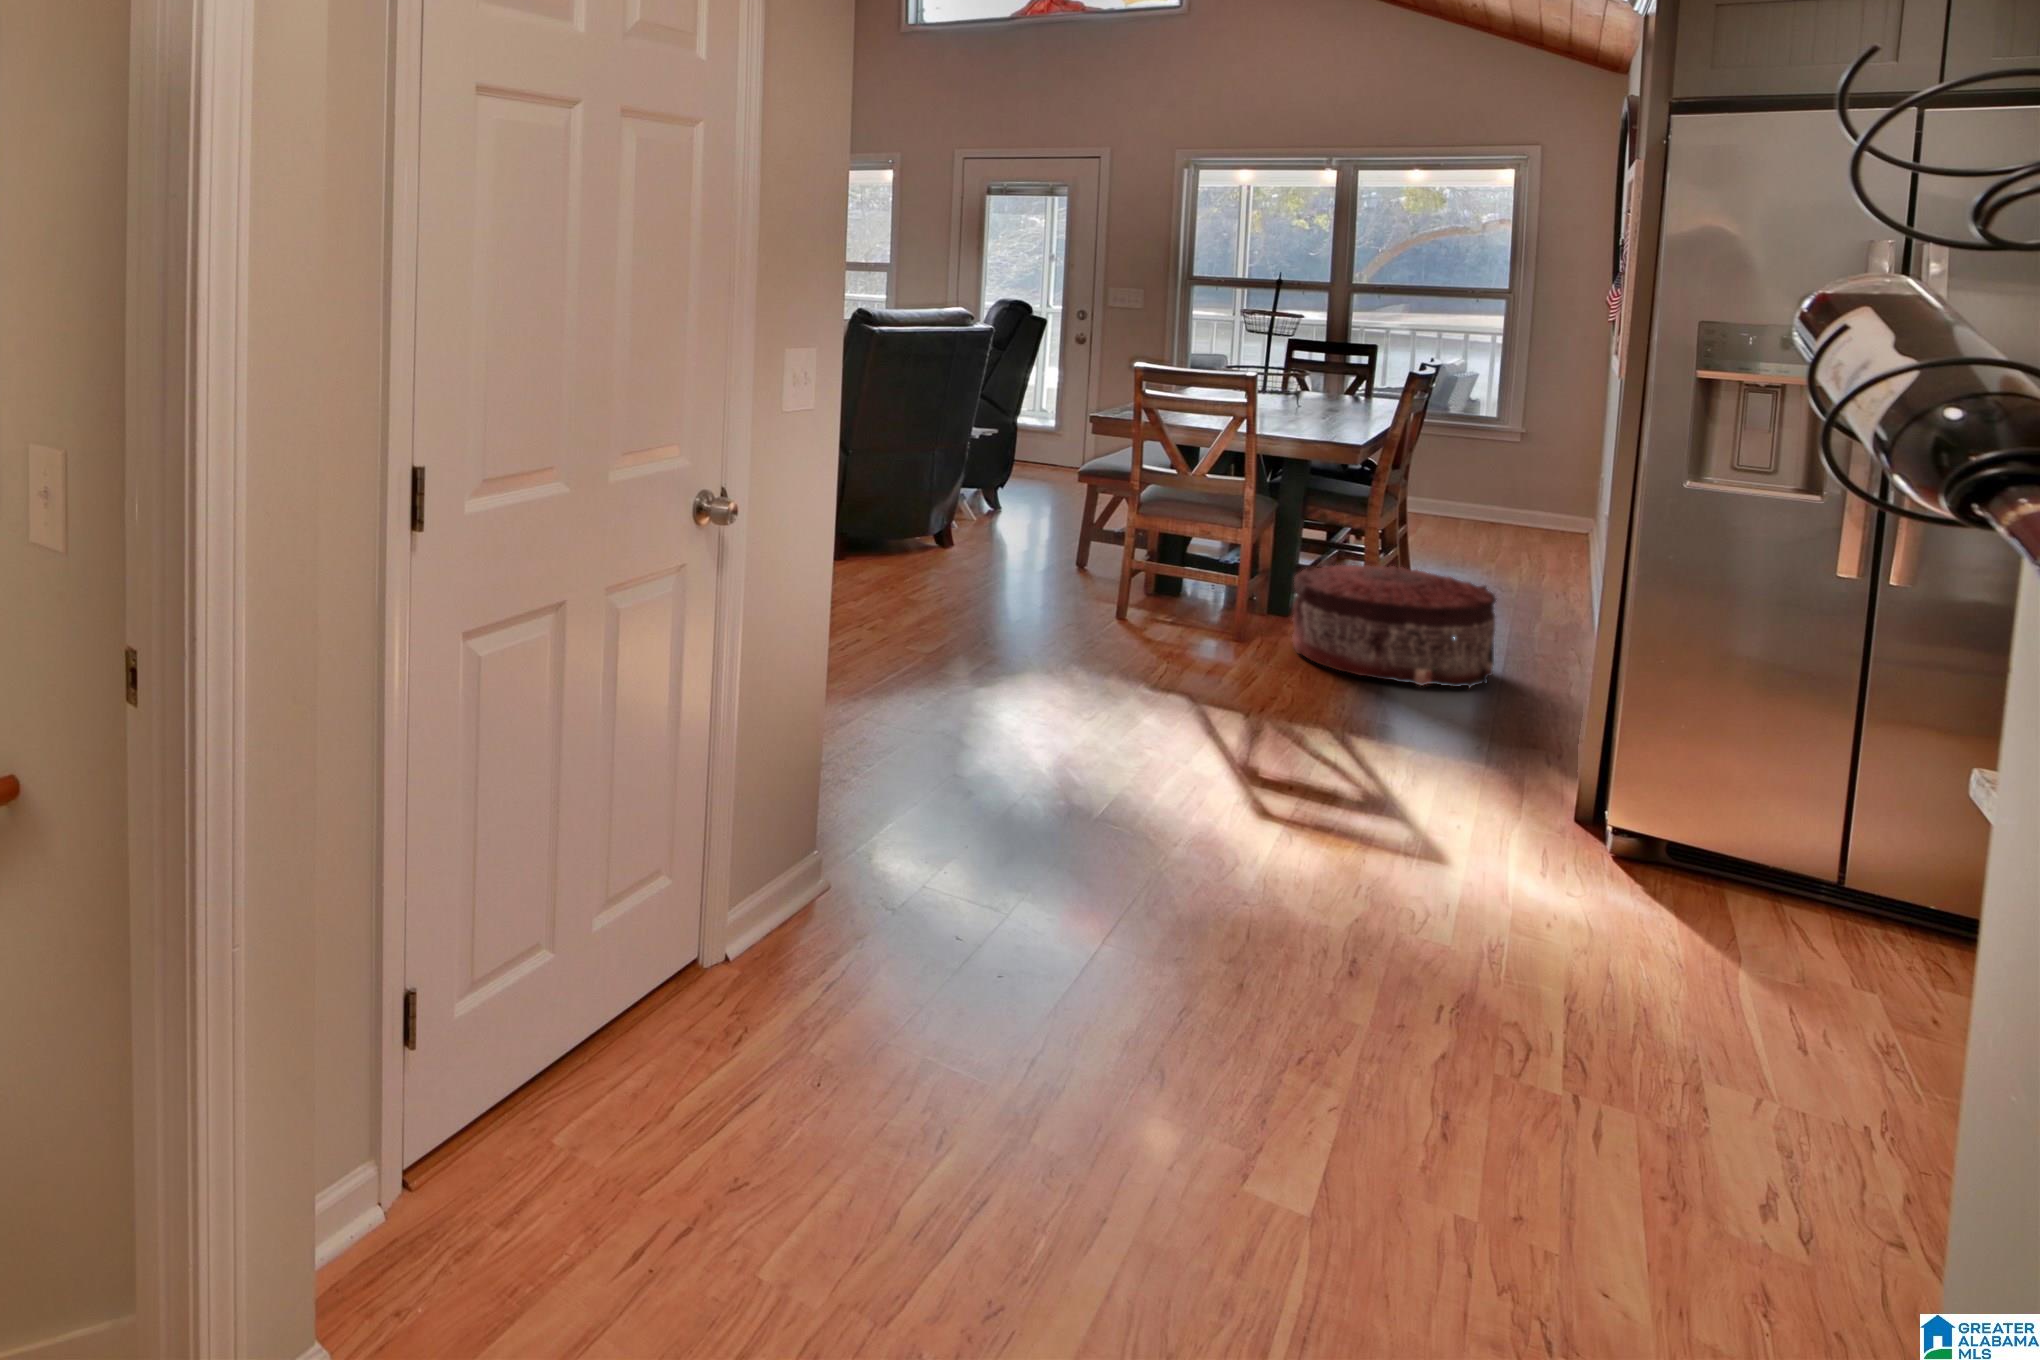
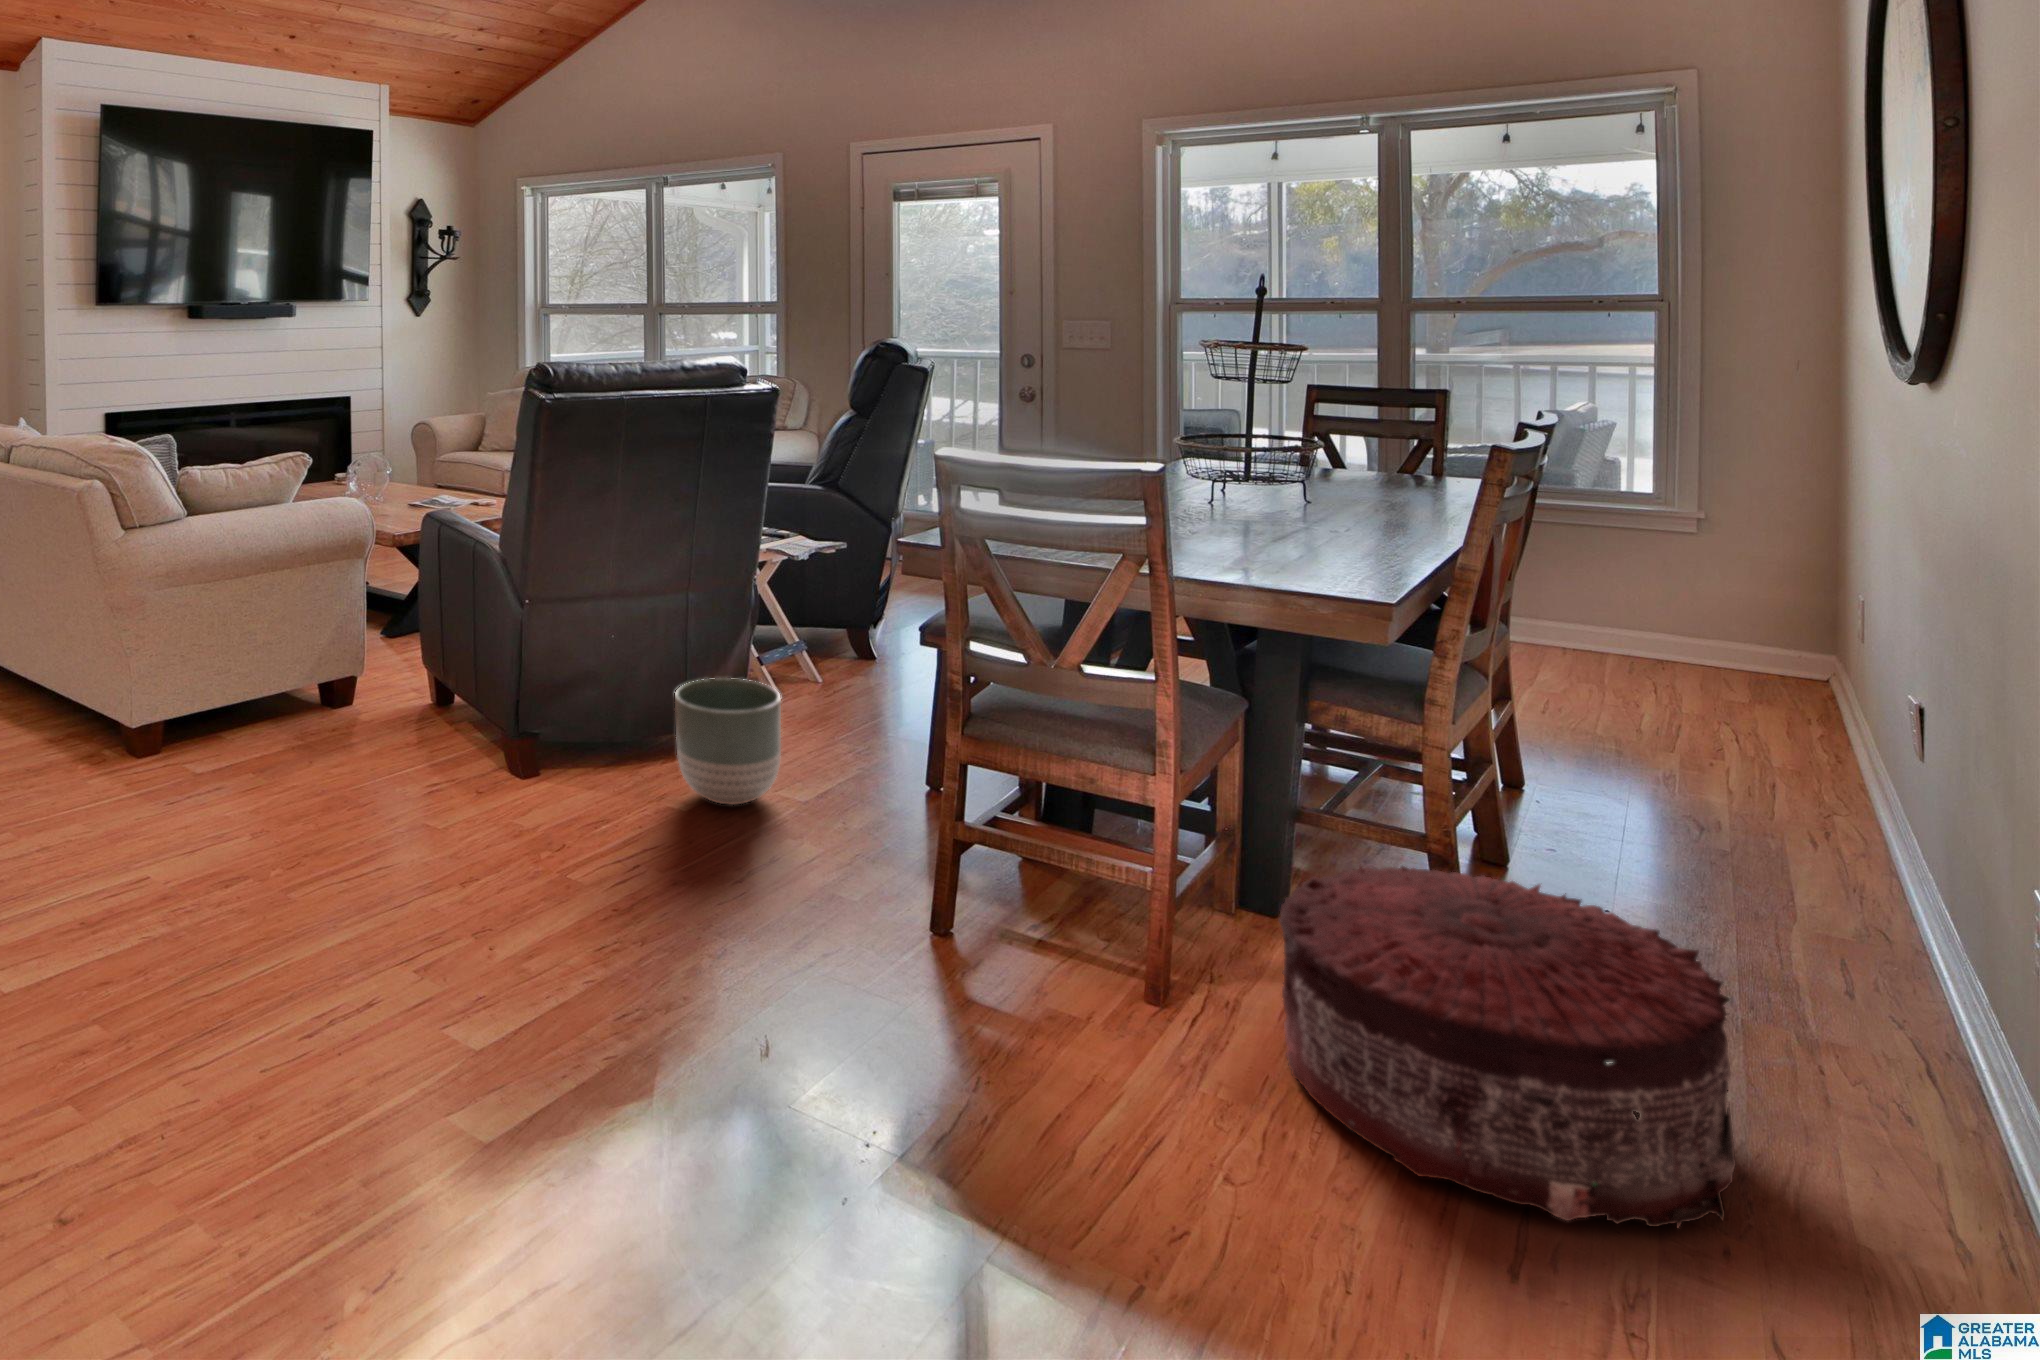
planter: none [917,497,985,568] -> present [675,678,781,805]

